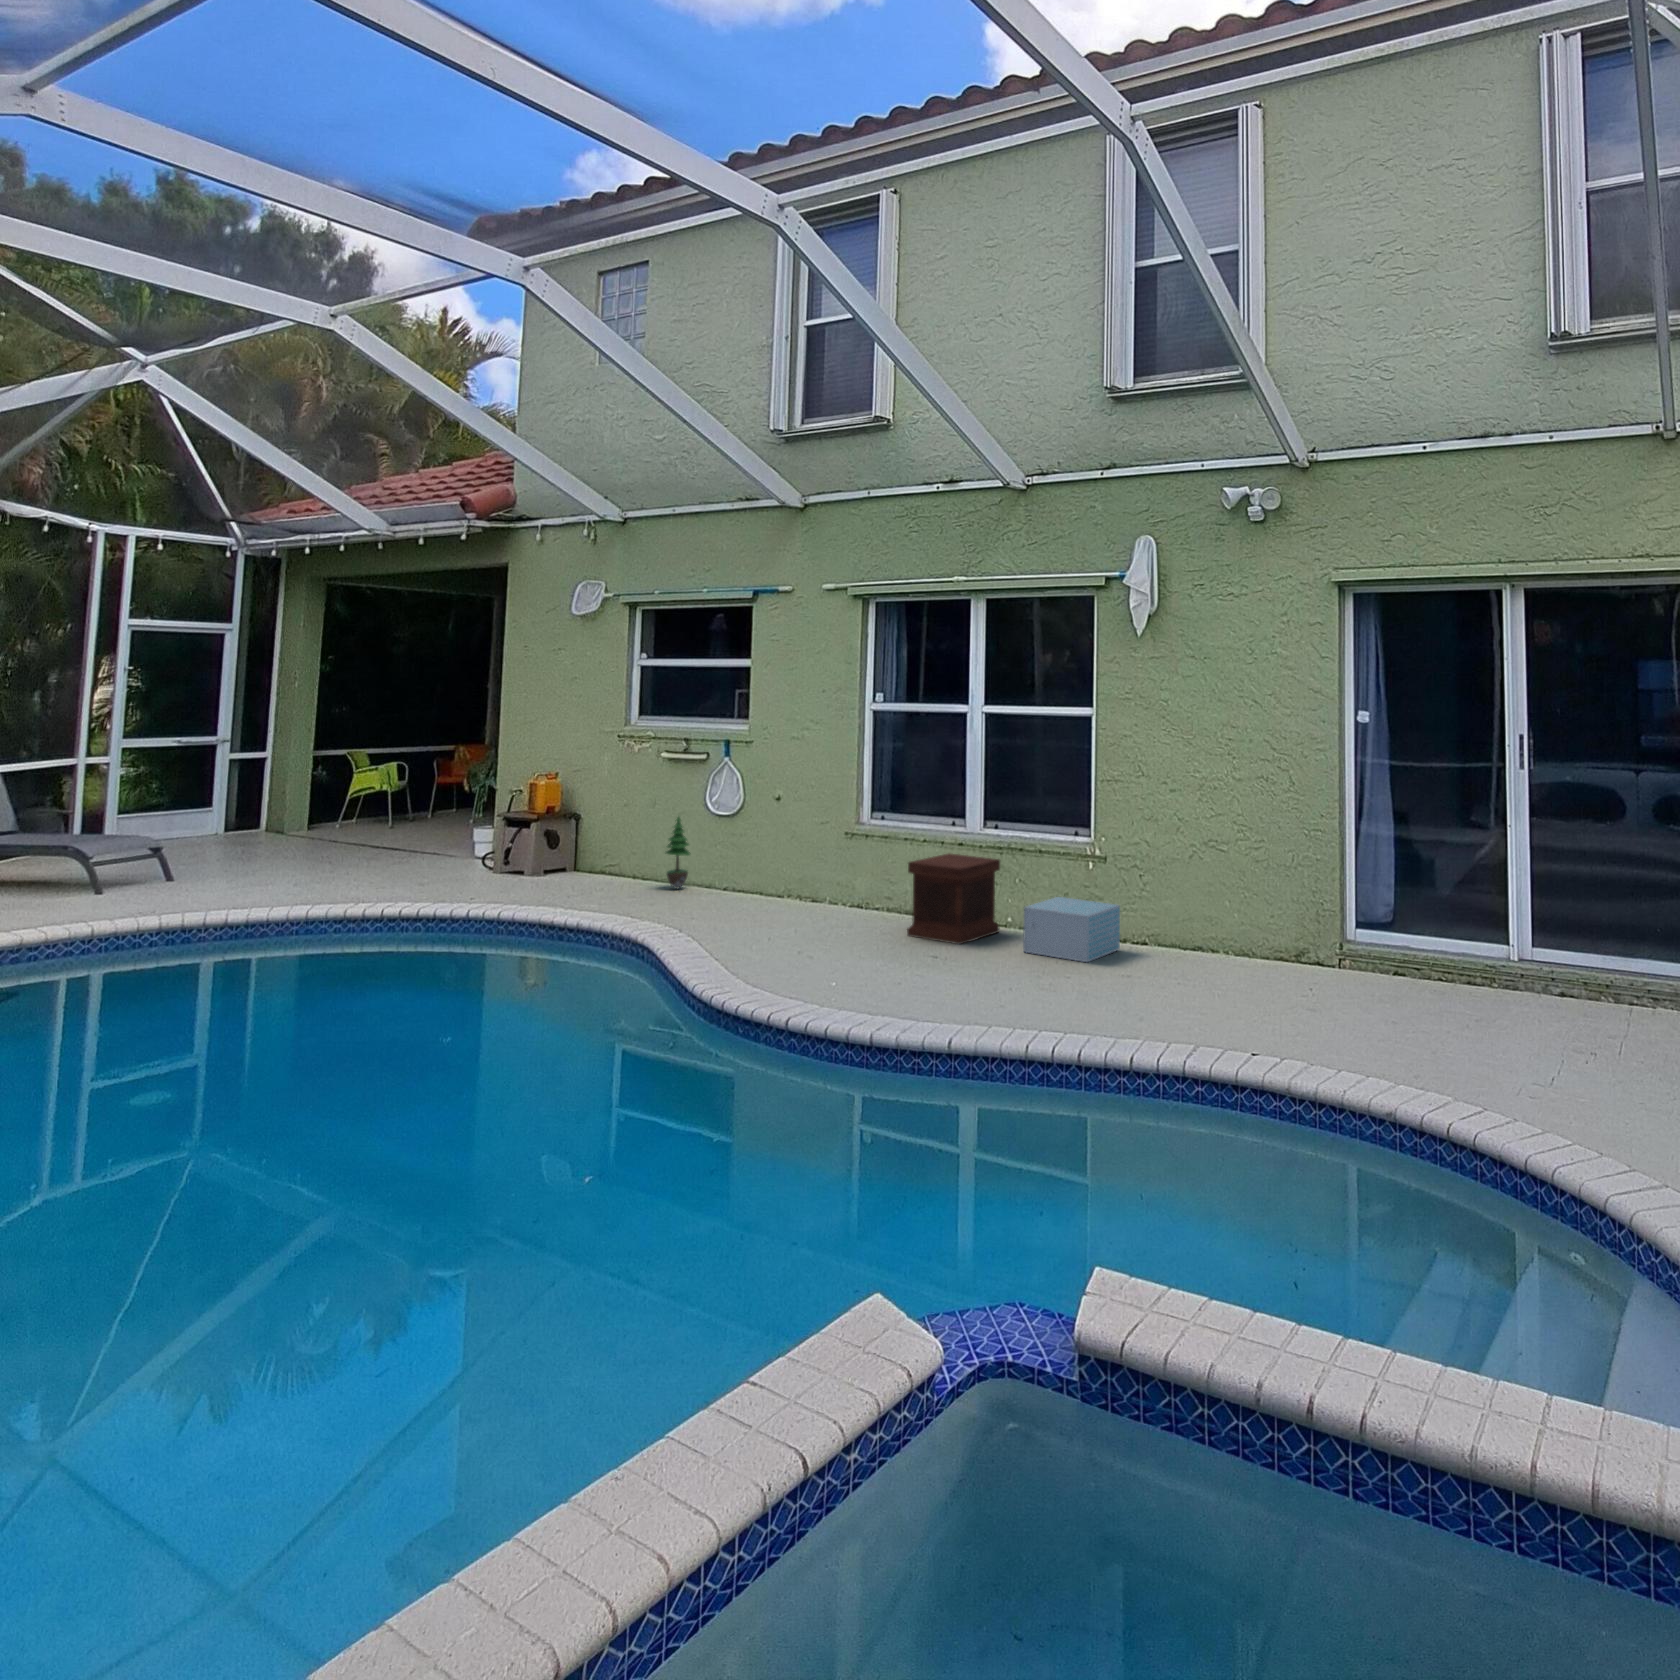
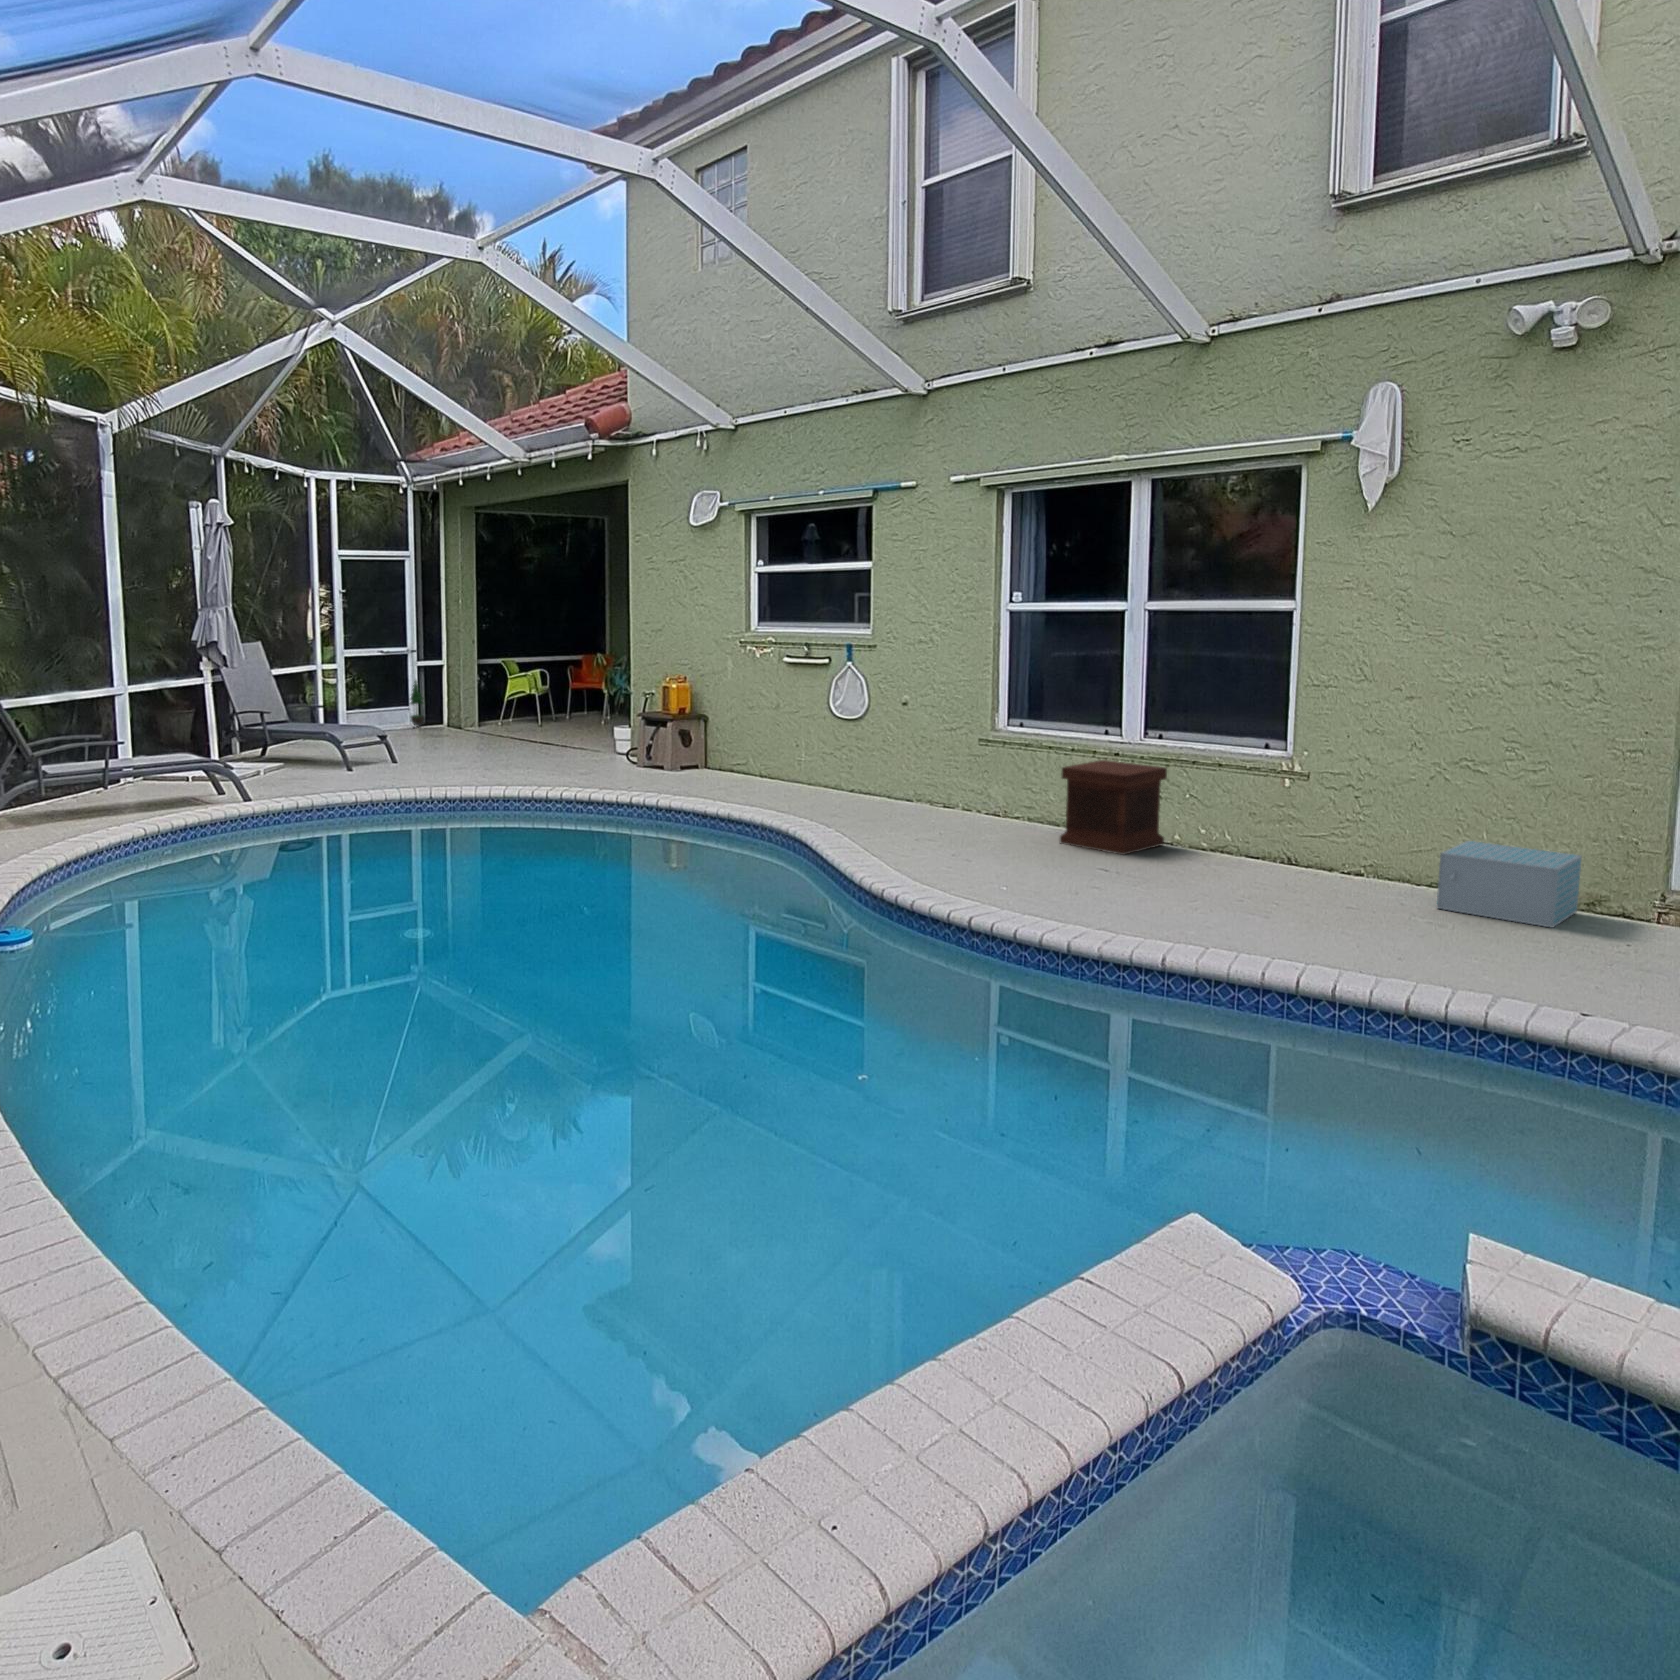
potted tree: present [666,817,690,888] -> present [410,681,424,727]
storage box: present [1023,897,1120,962] -> present [1437,841,1582,927]

